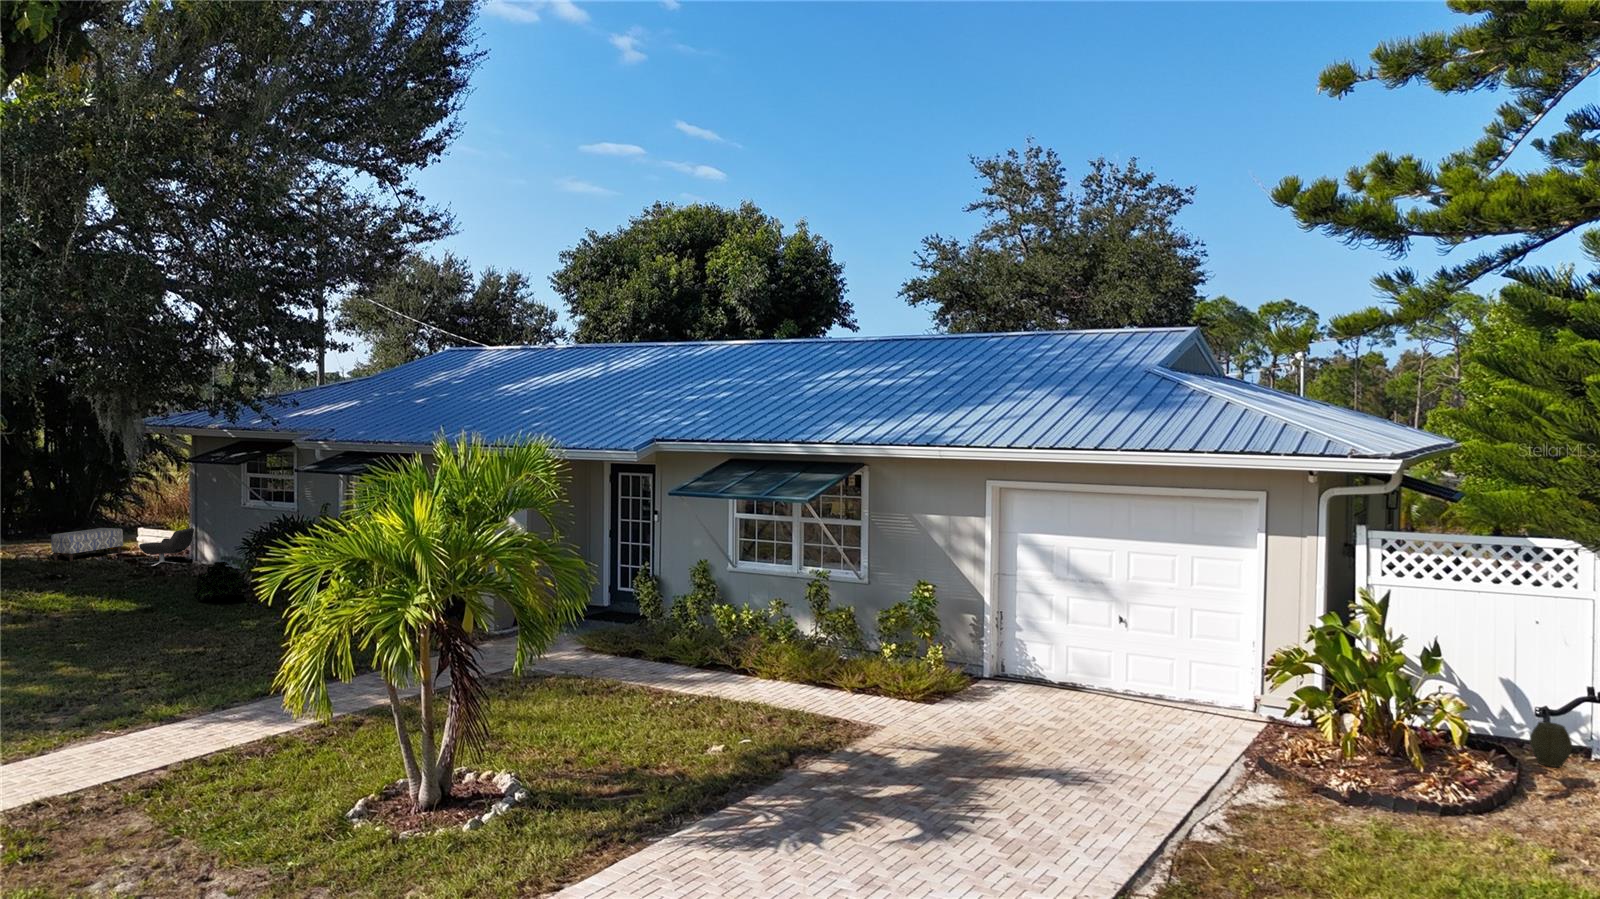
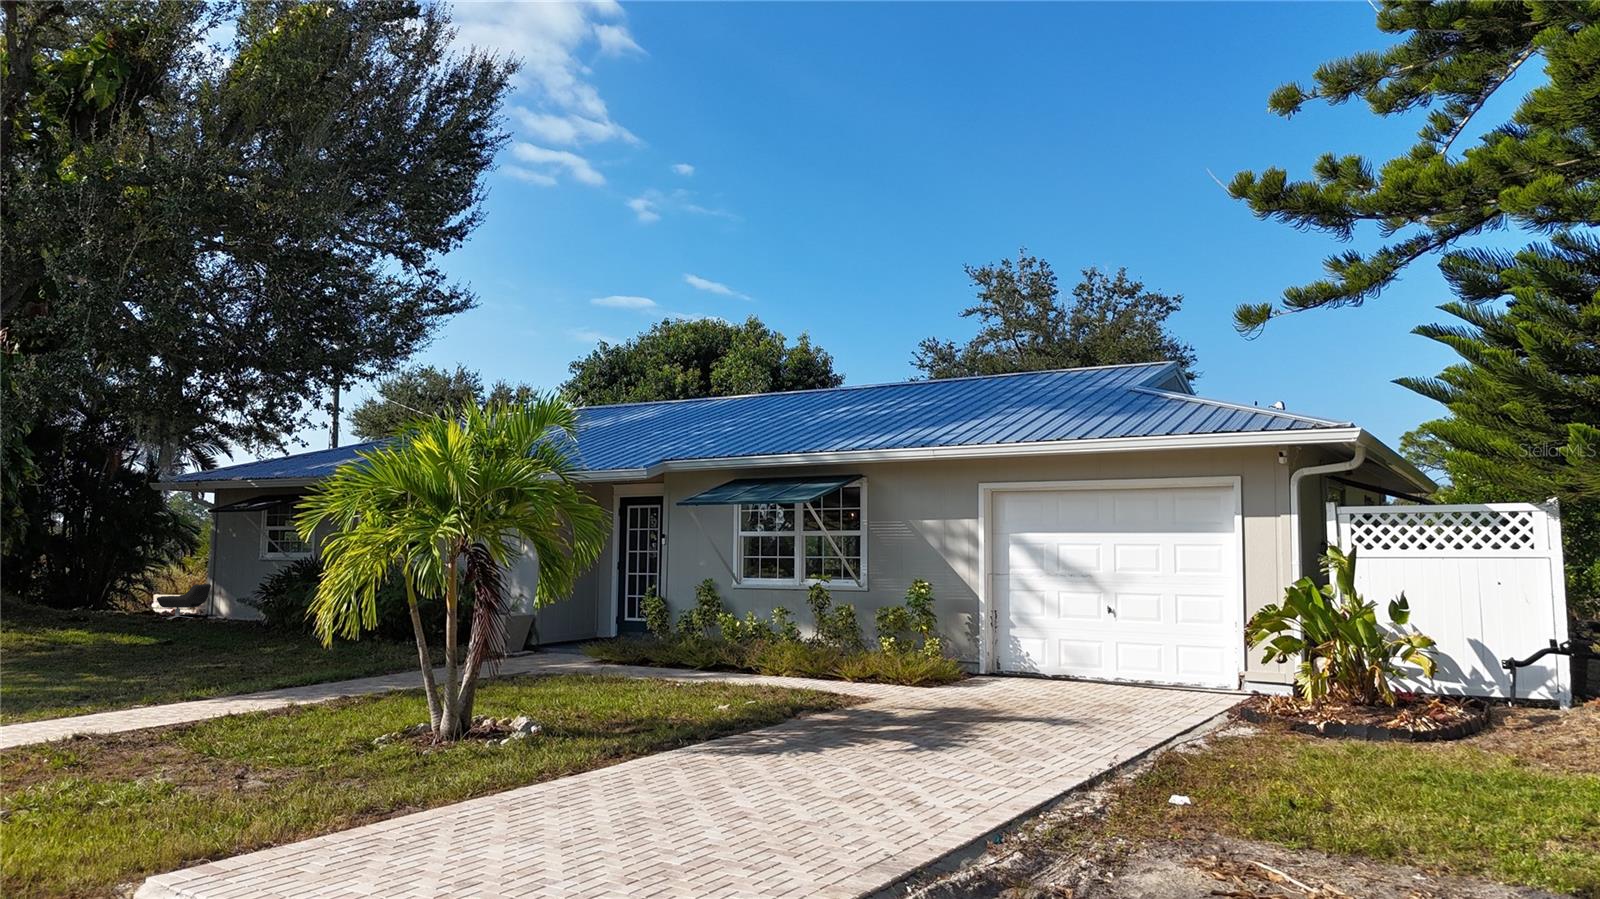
bench: present [51,528,123,562] -> none [70,588,140,617]
potted plant: present [194,562,248,600] -> none [211,598,265,635]
woven basket: present [1530,722,1572,767] -> none [1502,675,1542,718]

